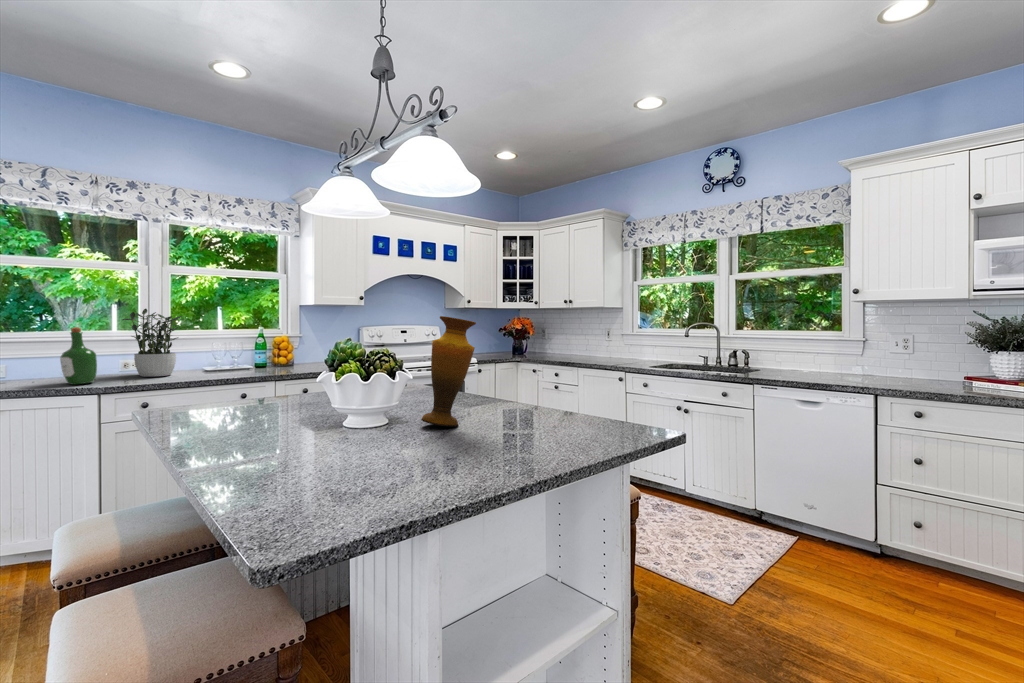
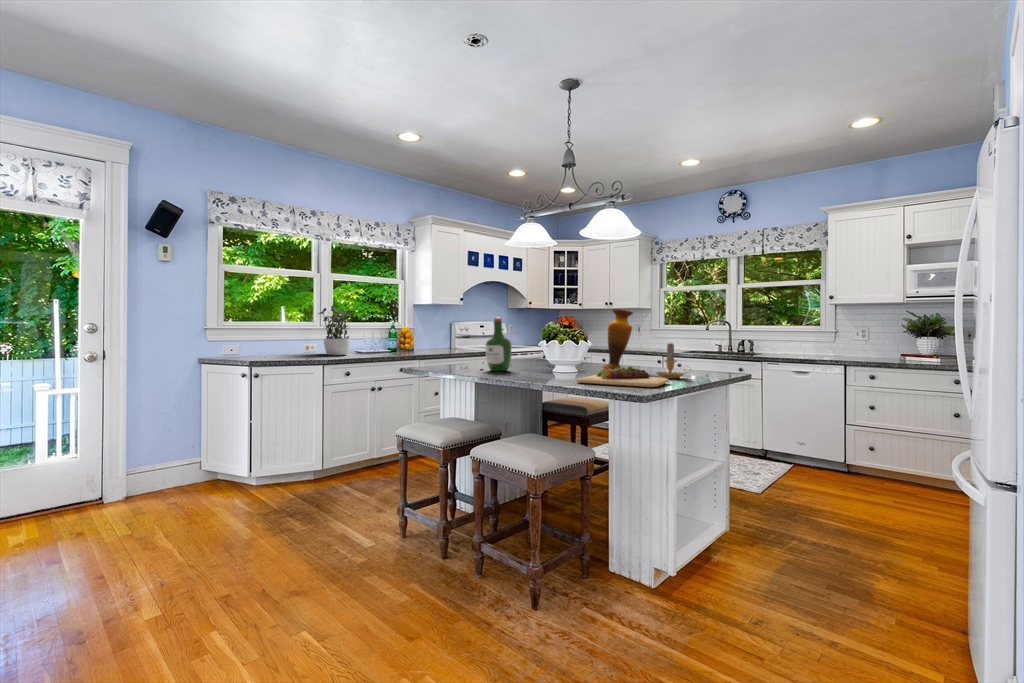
wine bottle: present [60,327,97,384] -> present [485,317,512,371]
candle: none [466,383,535,459] -> present [656,343,686,379]
cutting board: none [228,442,434,522] -> present [576,366,669,388]

